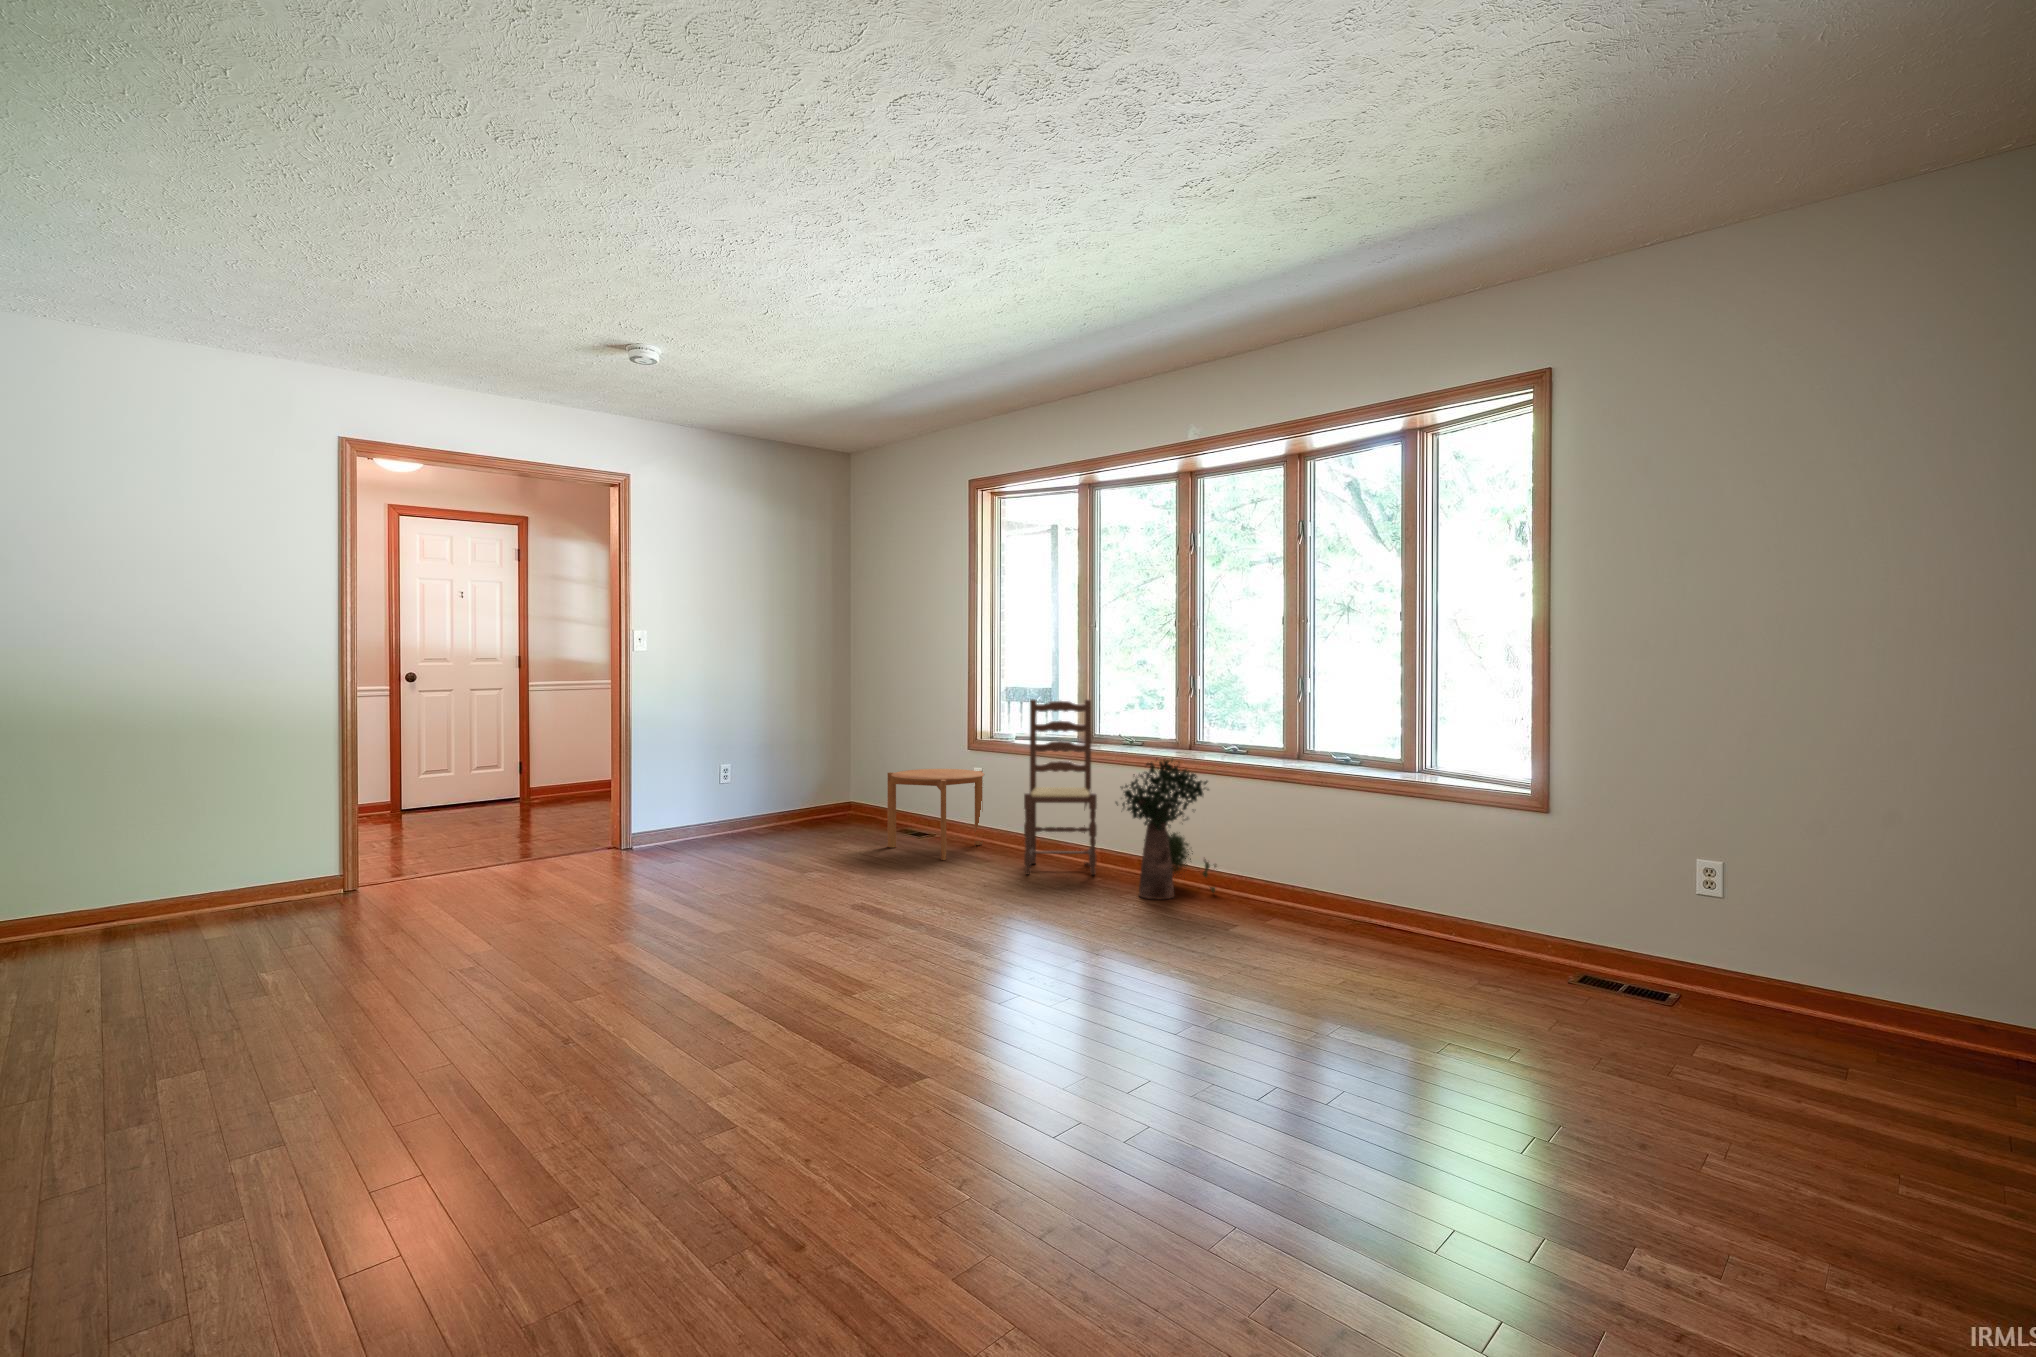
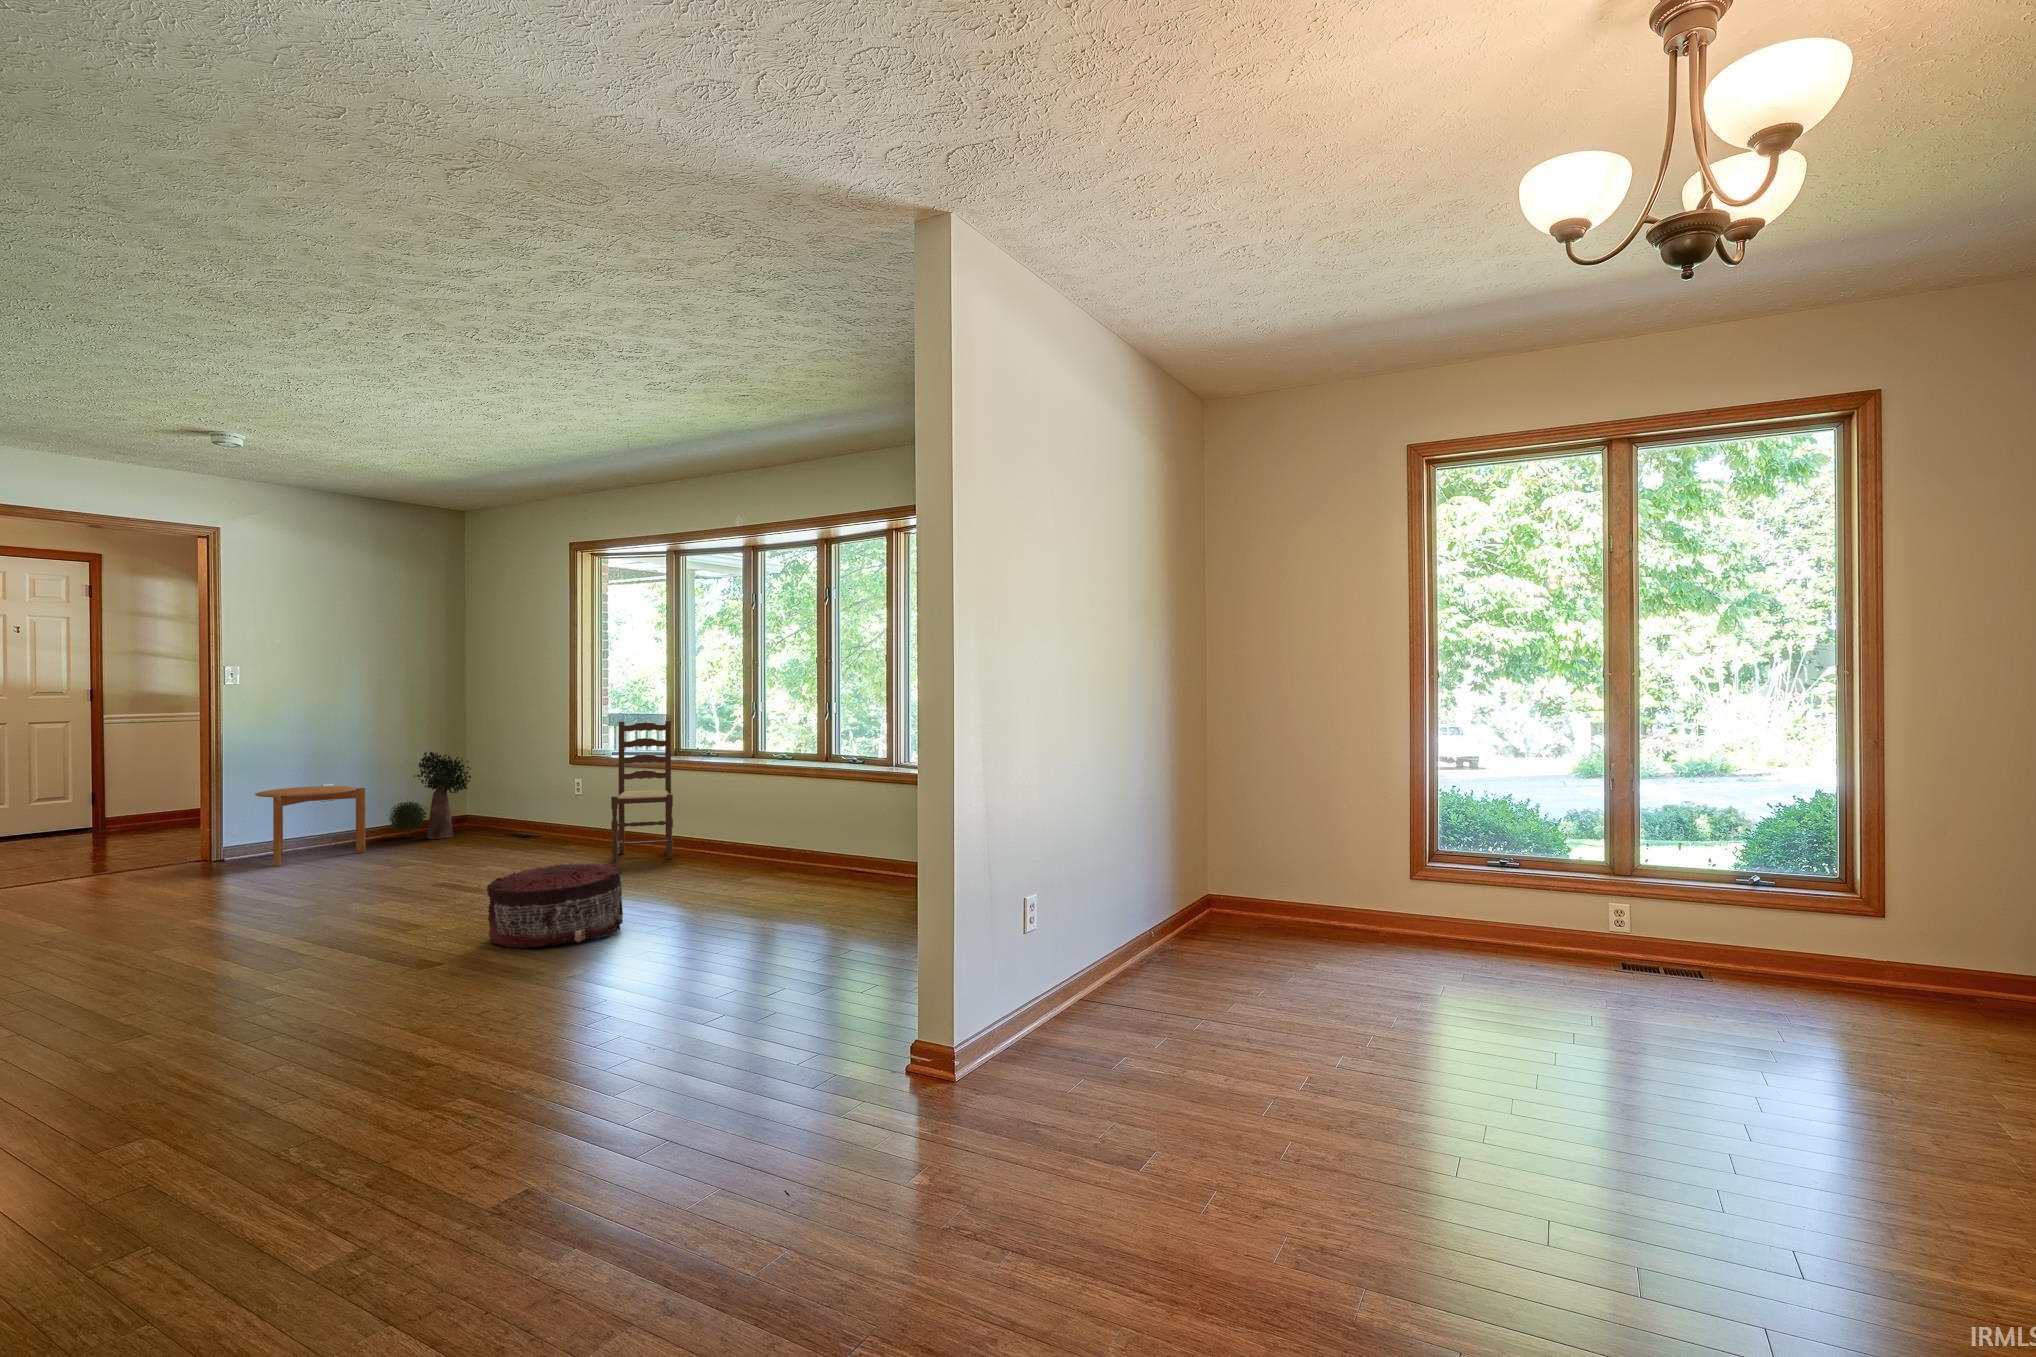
potted plant: present [1116,758,1216,899] -> present [389,752,471,839]
side table: present [887,769,984,860] -> present [255,786,365,867]
pouf: none [901,883,1065,999] -> present [487,863,623,947]

